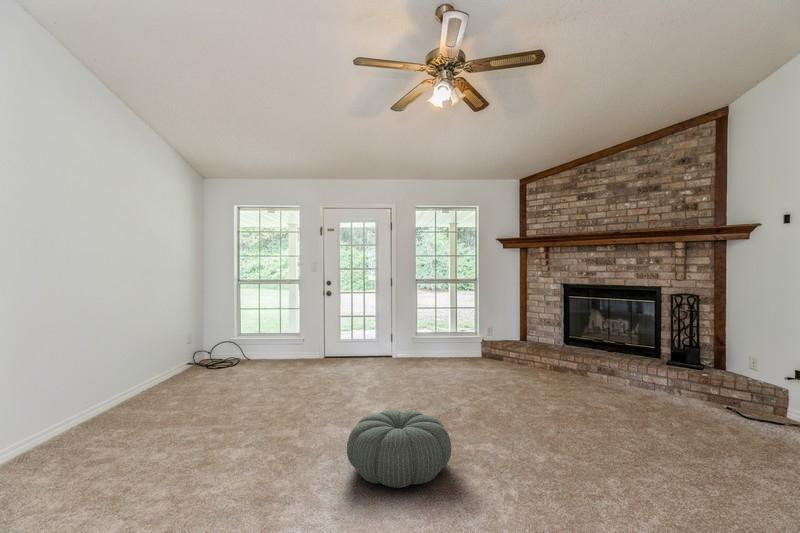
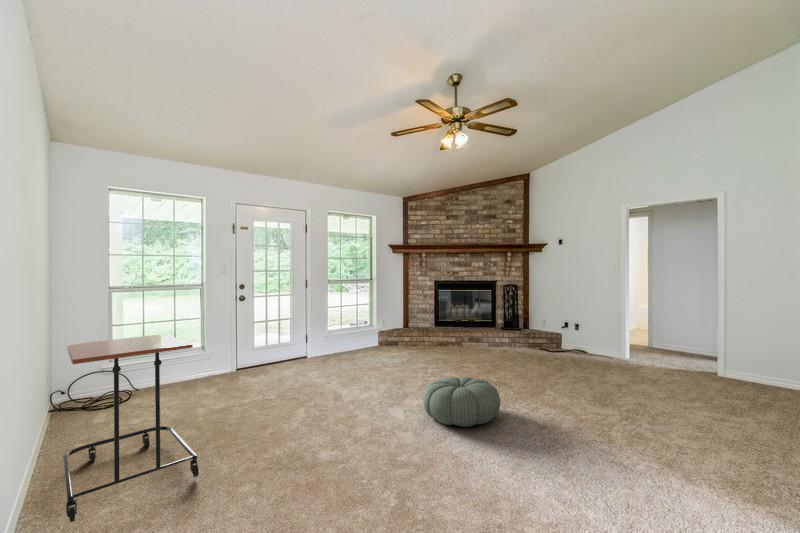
side table: none [59,318,191,436] -> present [63,335,199,523]

